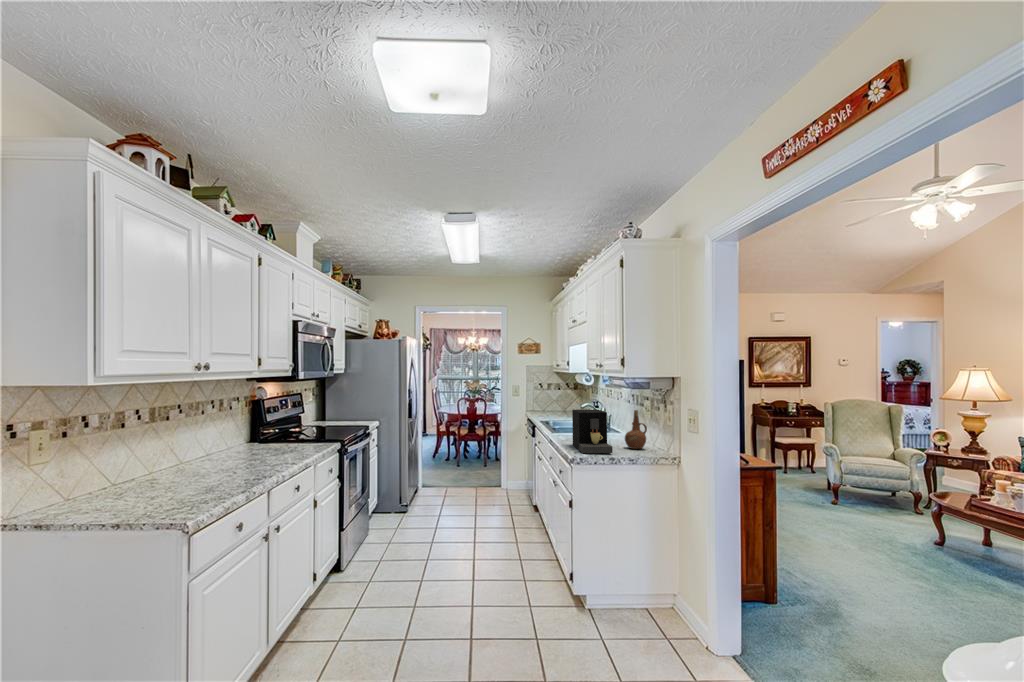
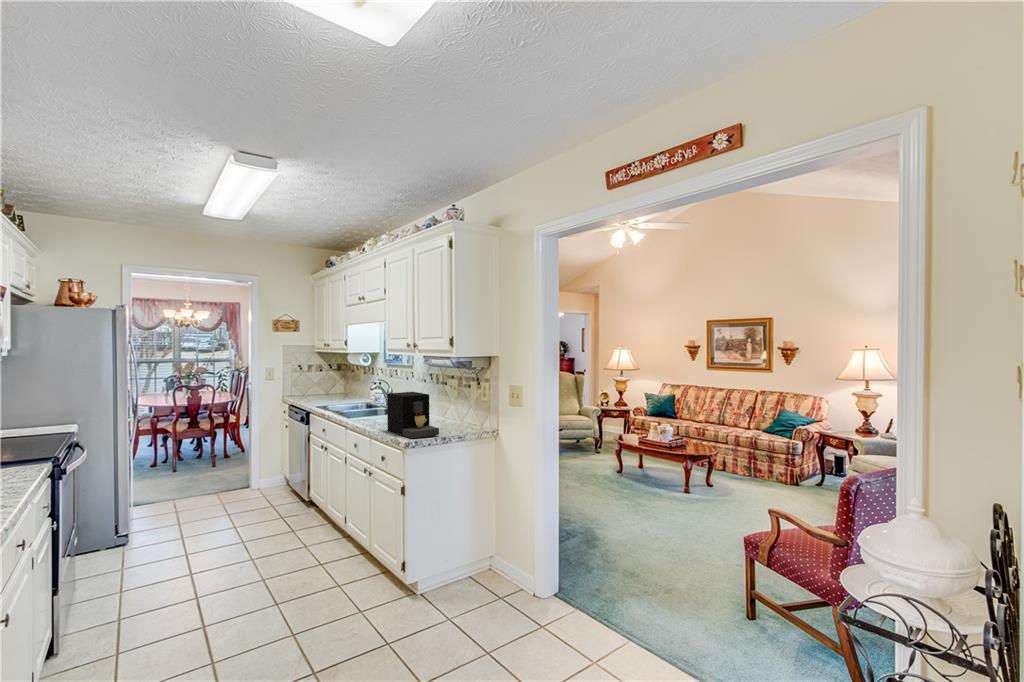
ceramic pitcher: present [625,410,647,449] -> none [440,390,460,428]

